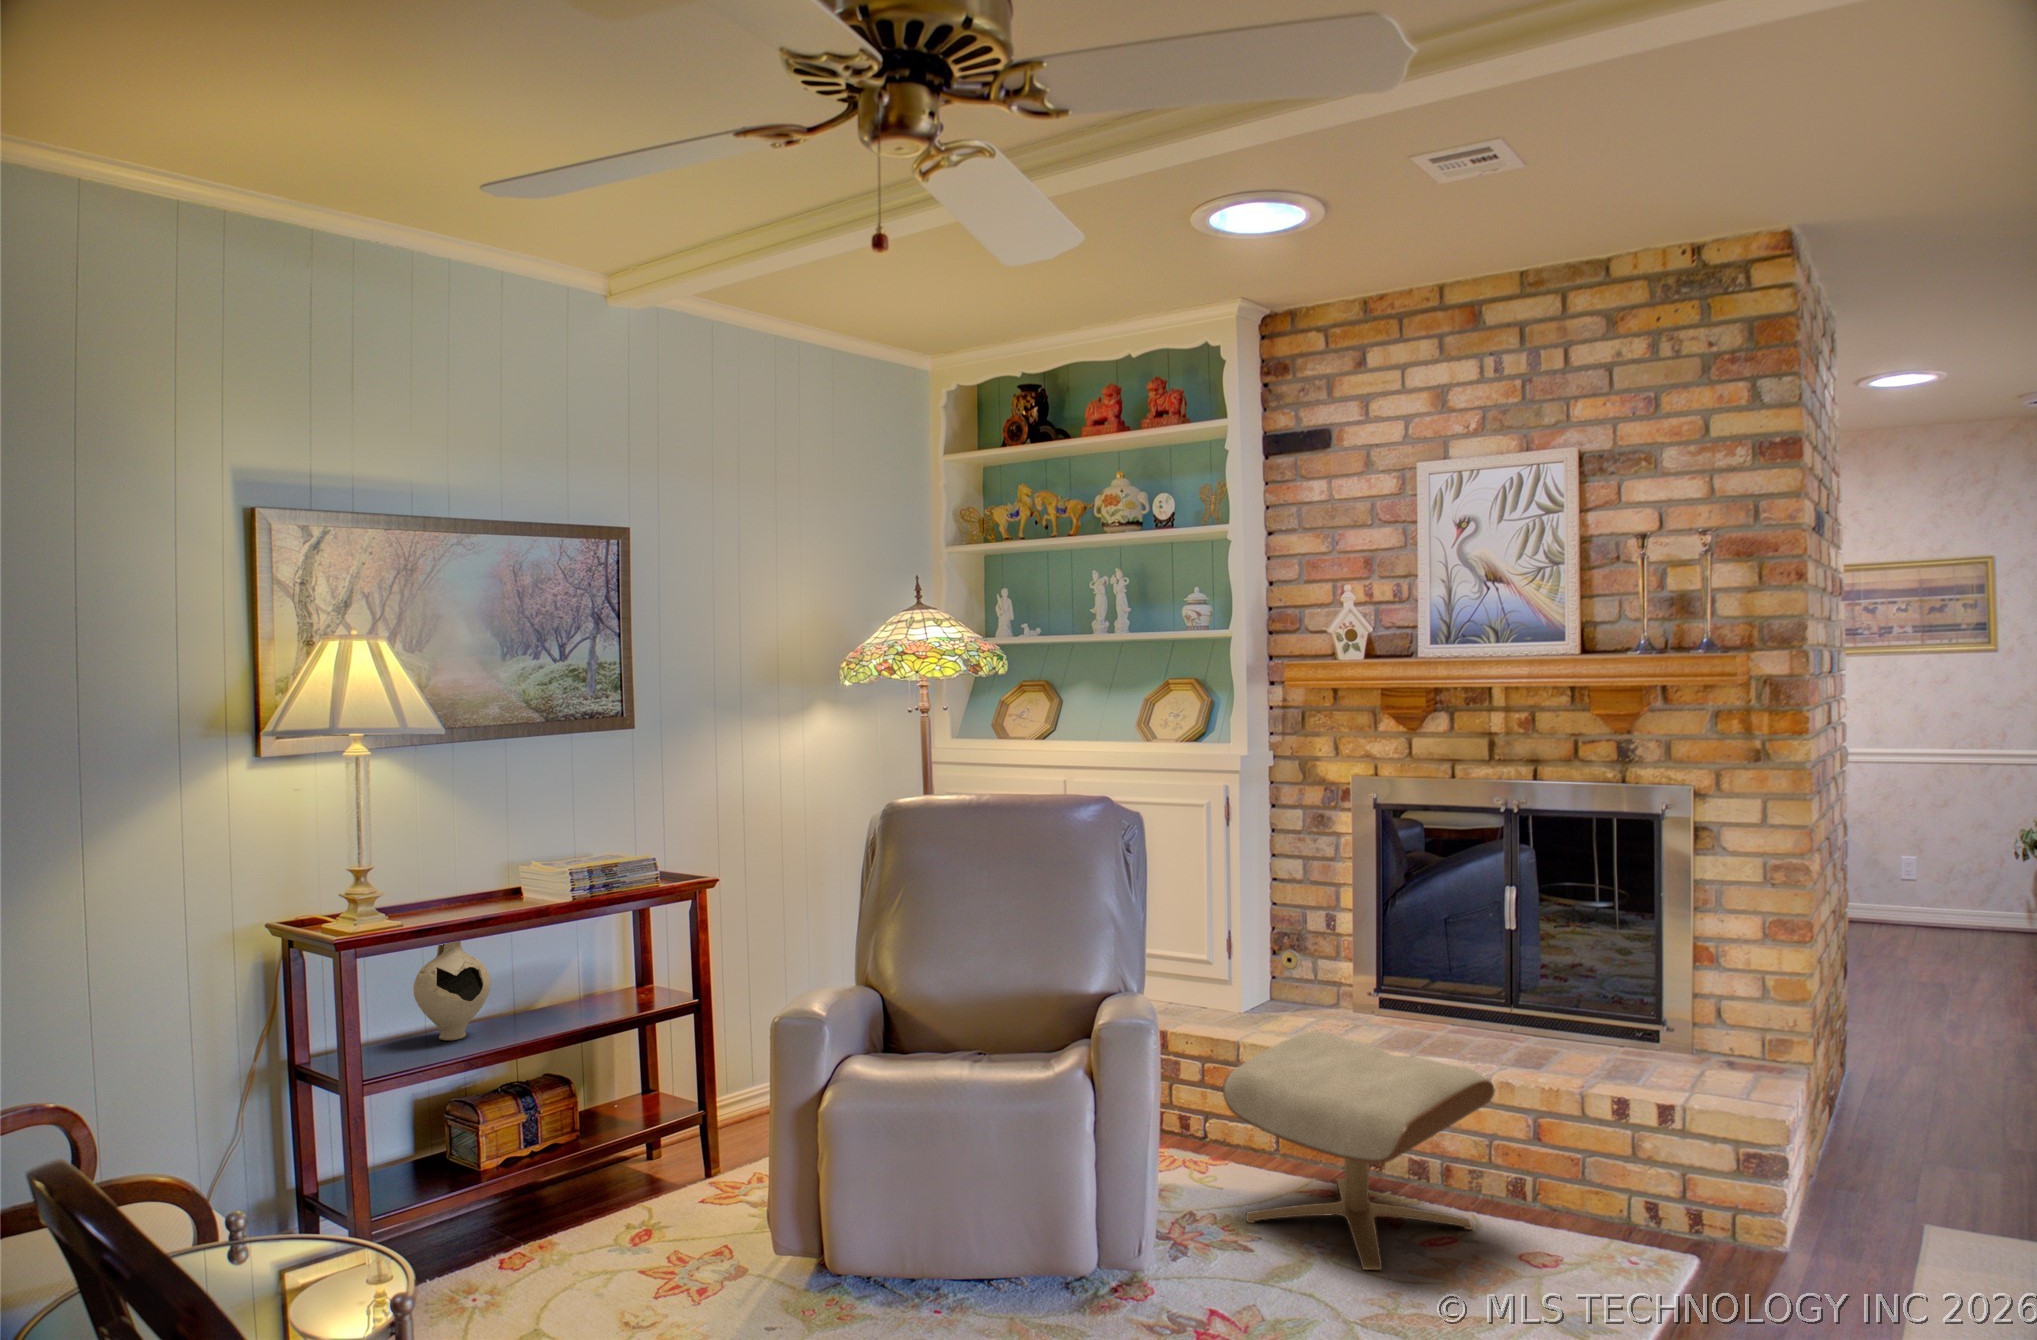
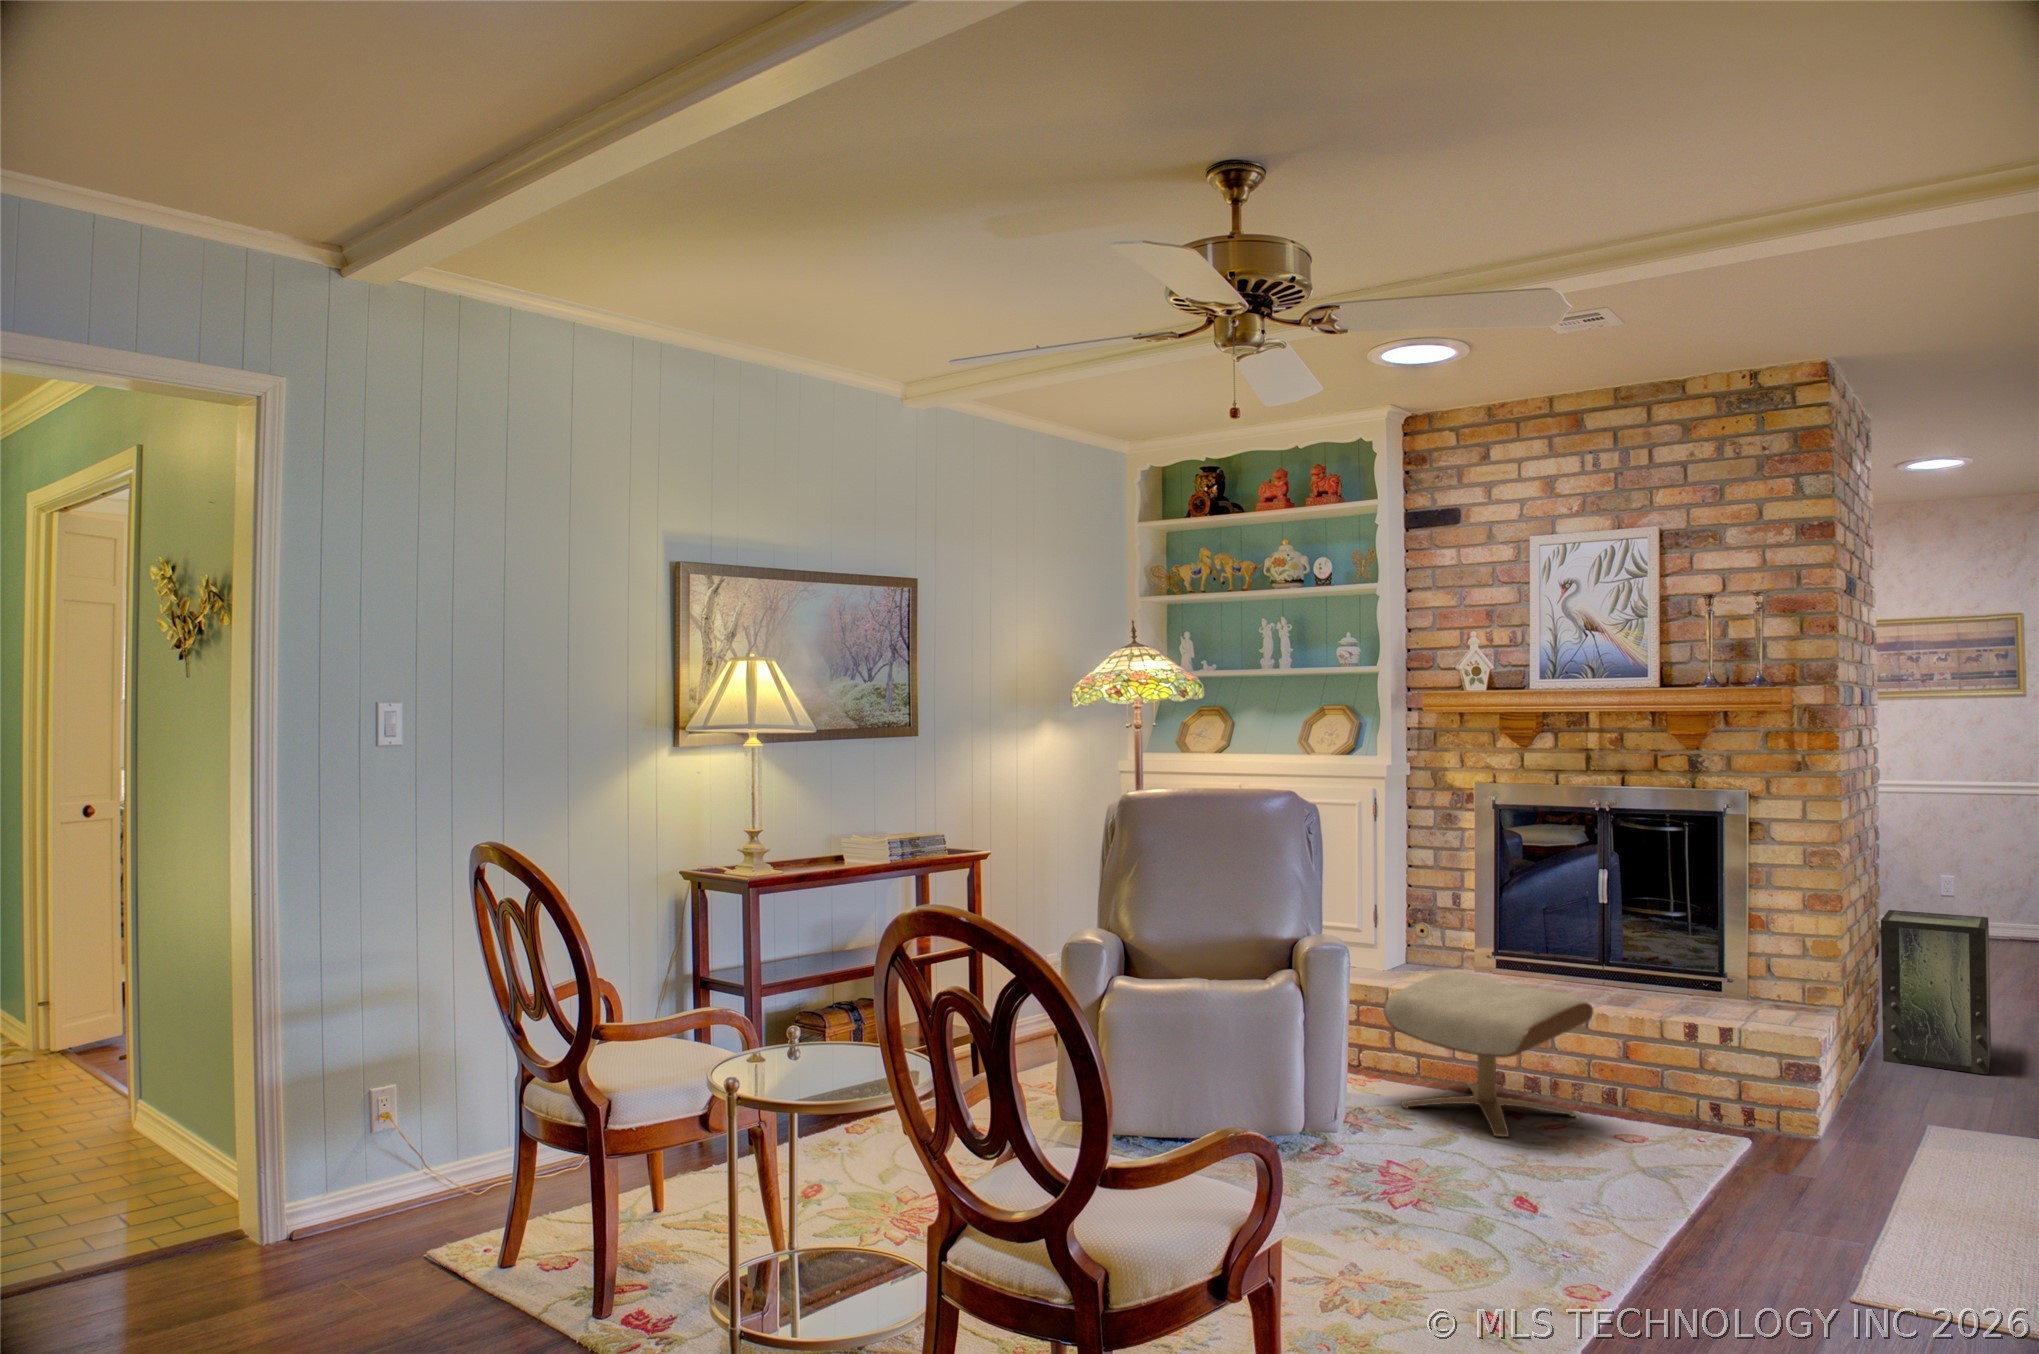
storage box: none [1850,926,1982,1137] -> present [1881,910,1991,1075]
decorative vase: present [413,941,491,1041] -> none [792,879,844,957]

